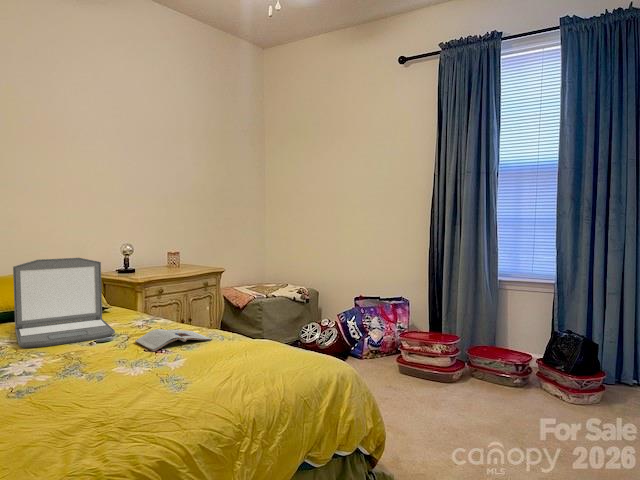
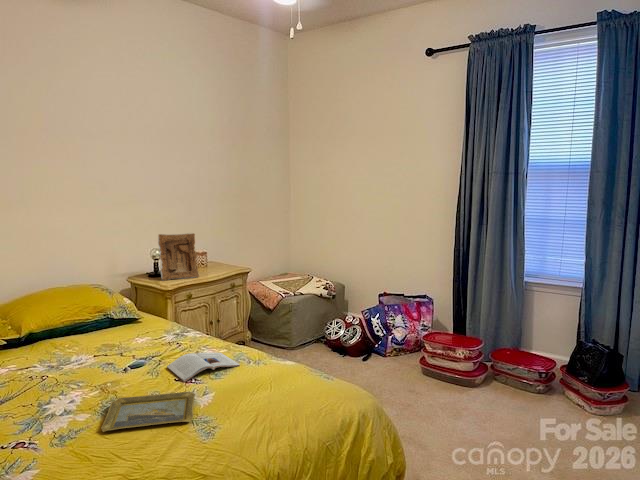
picture frame: none [128,228,170,275] -> present [158,233,199,280]
laptop: present [13,258,115,348] -> none [50,279,148,374]
tray: none [65,356,165,386] -> present [101,392,195,432]

